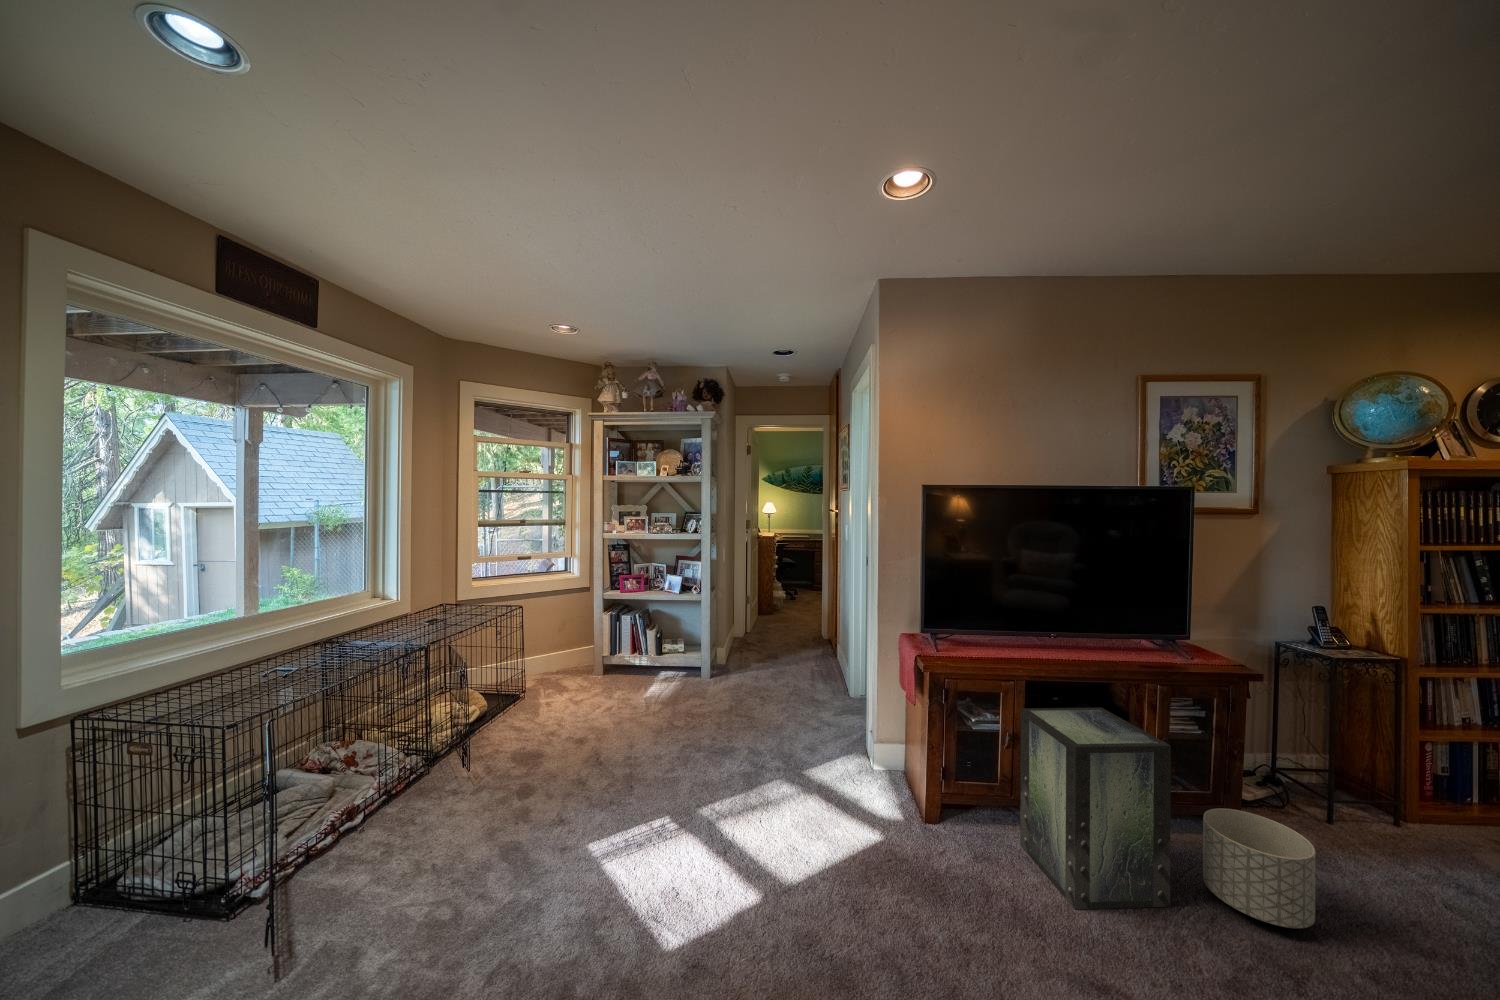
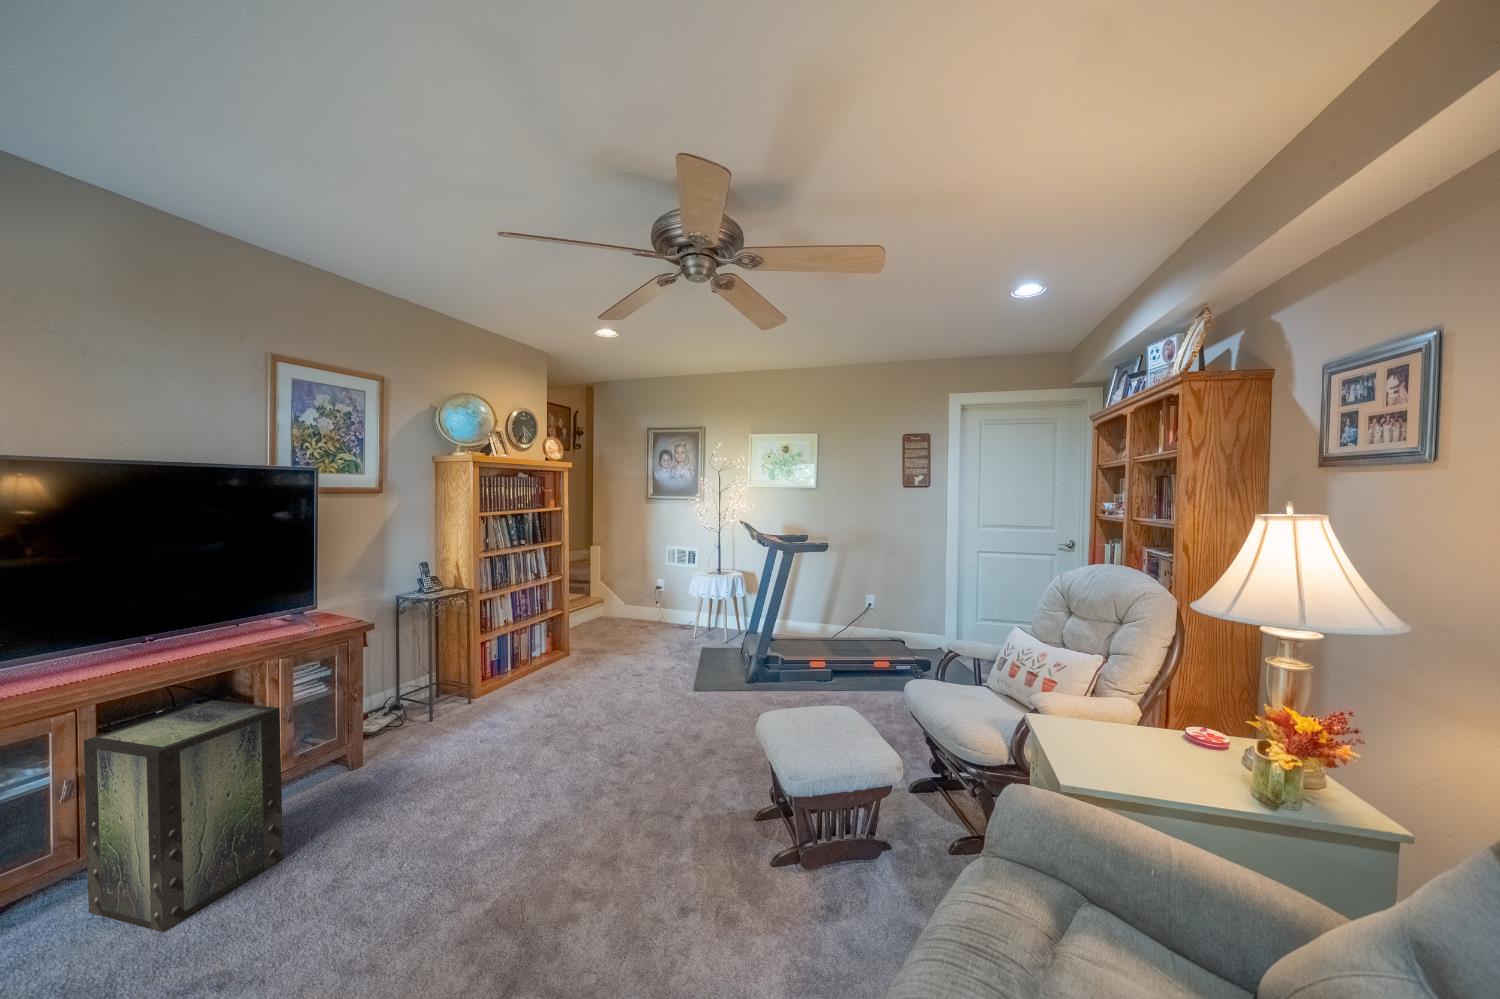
planter: present [1203,808,1316,928] -> none [318,735,402,823]

